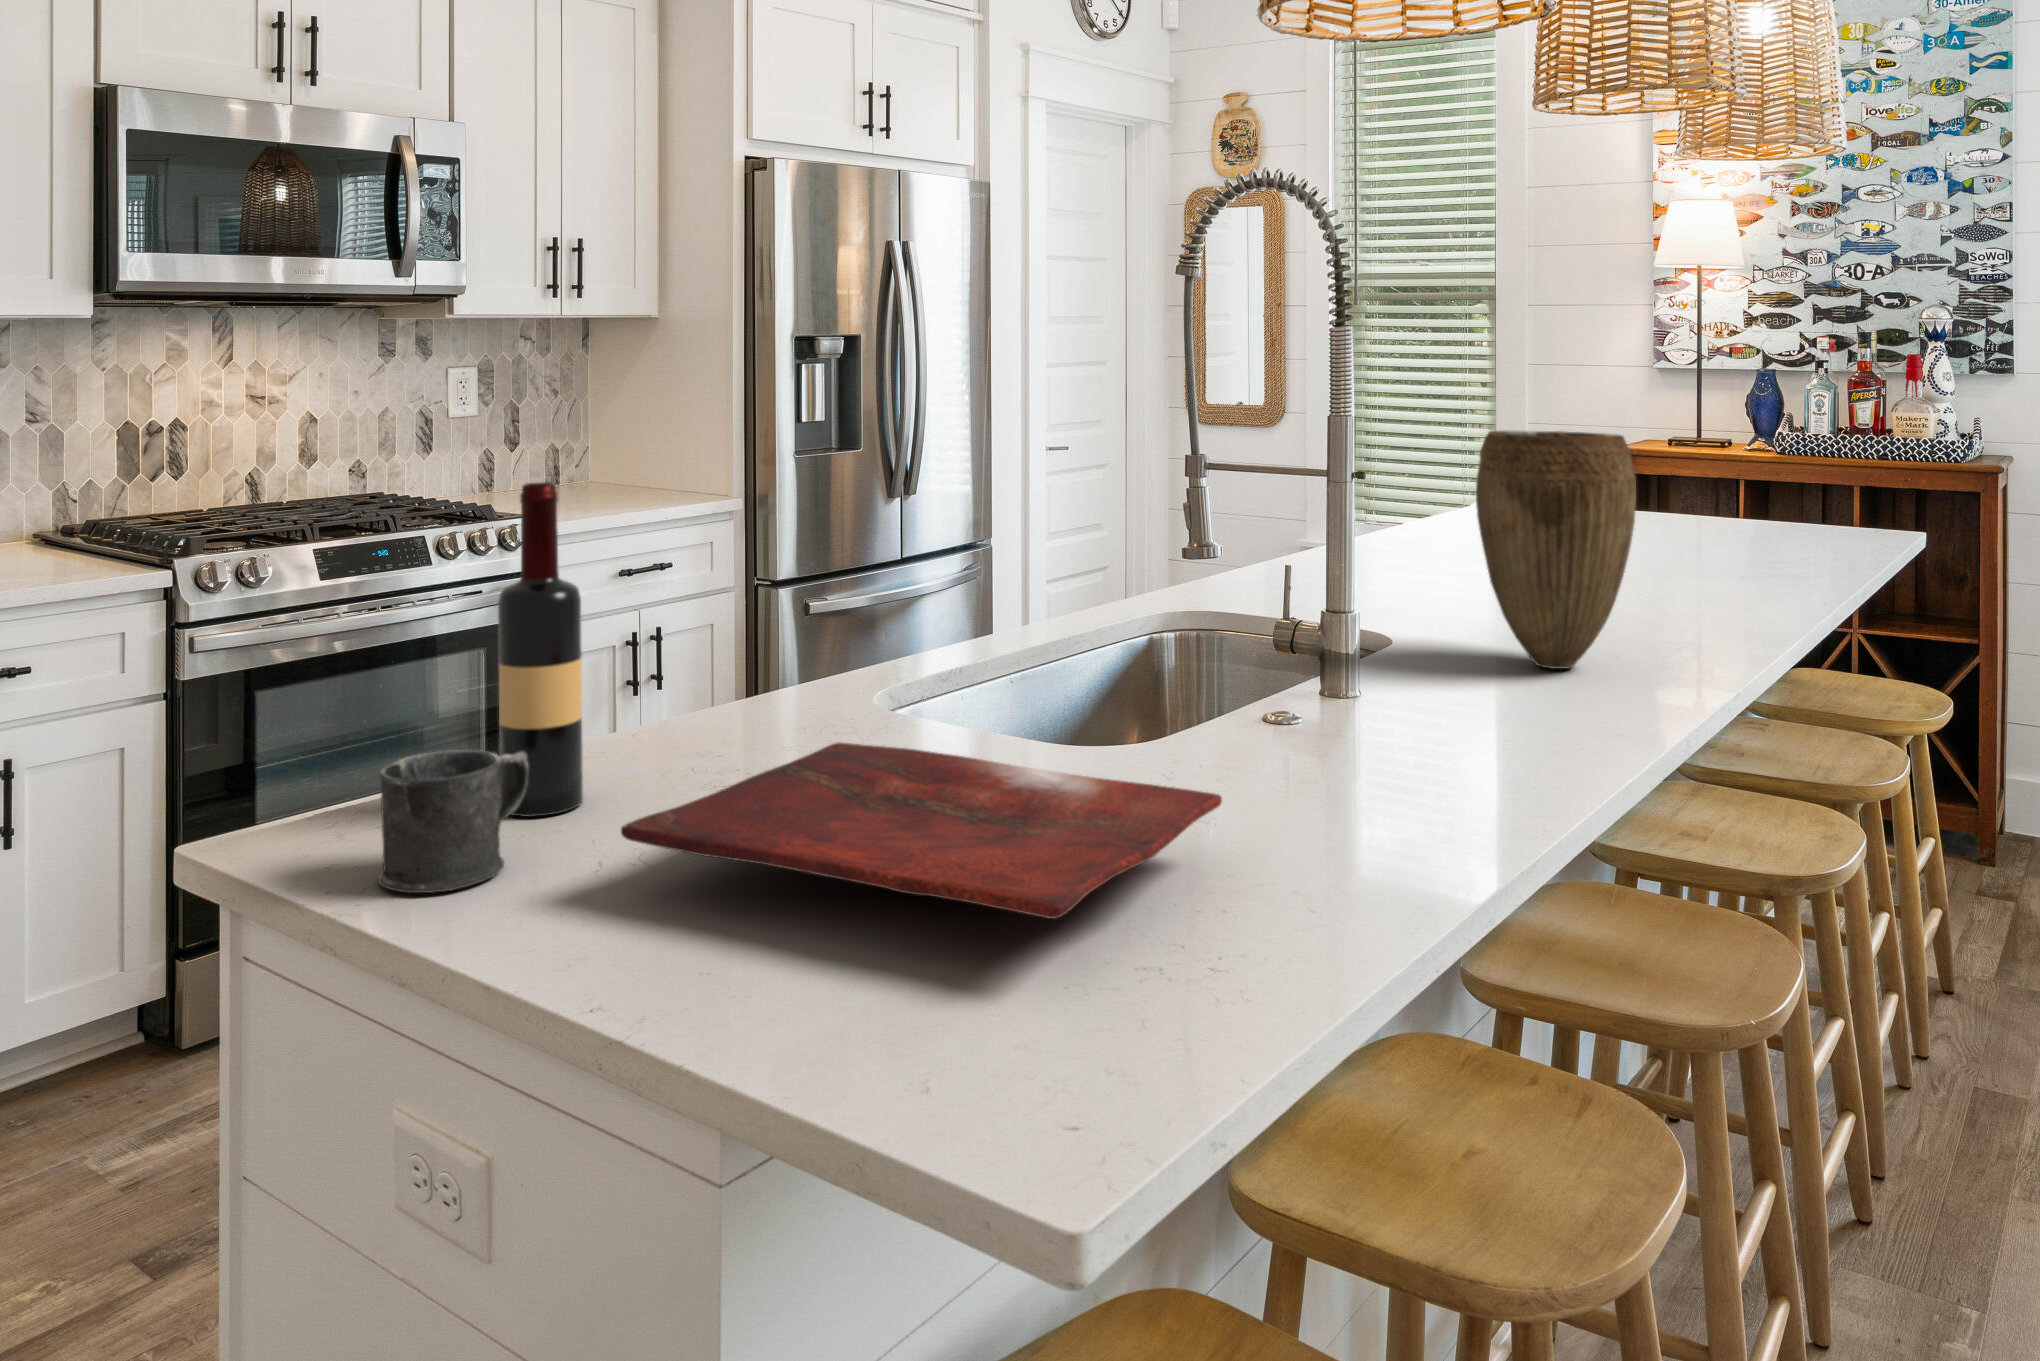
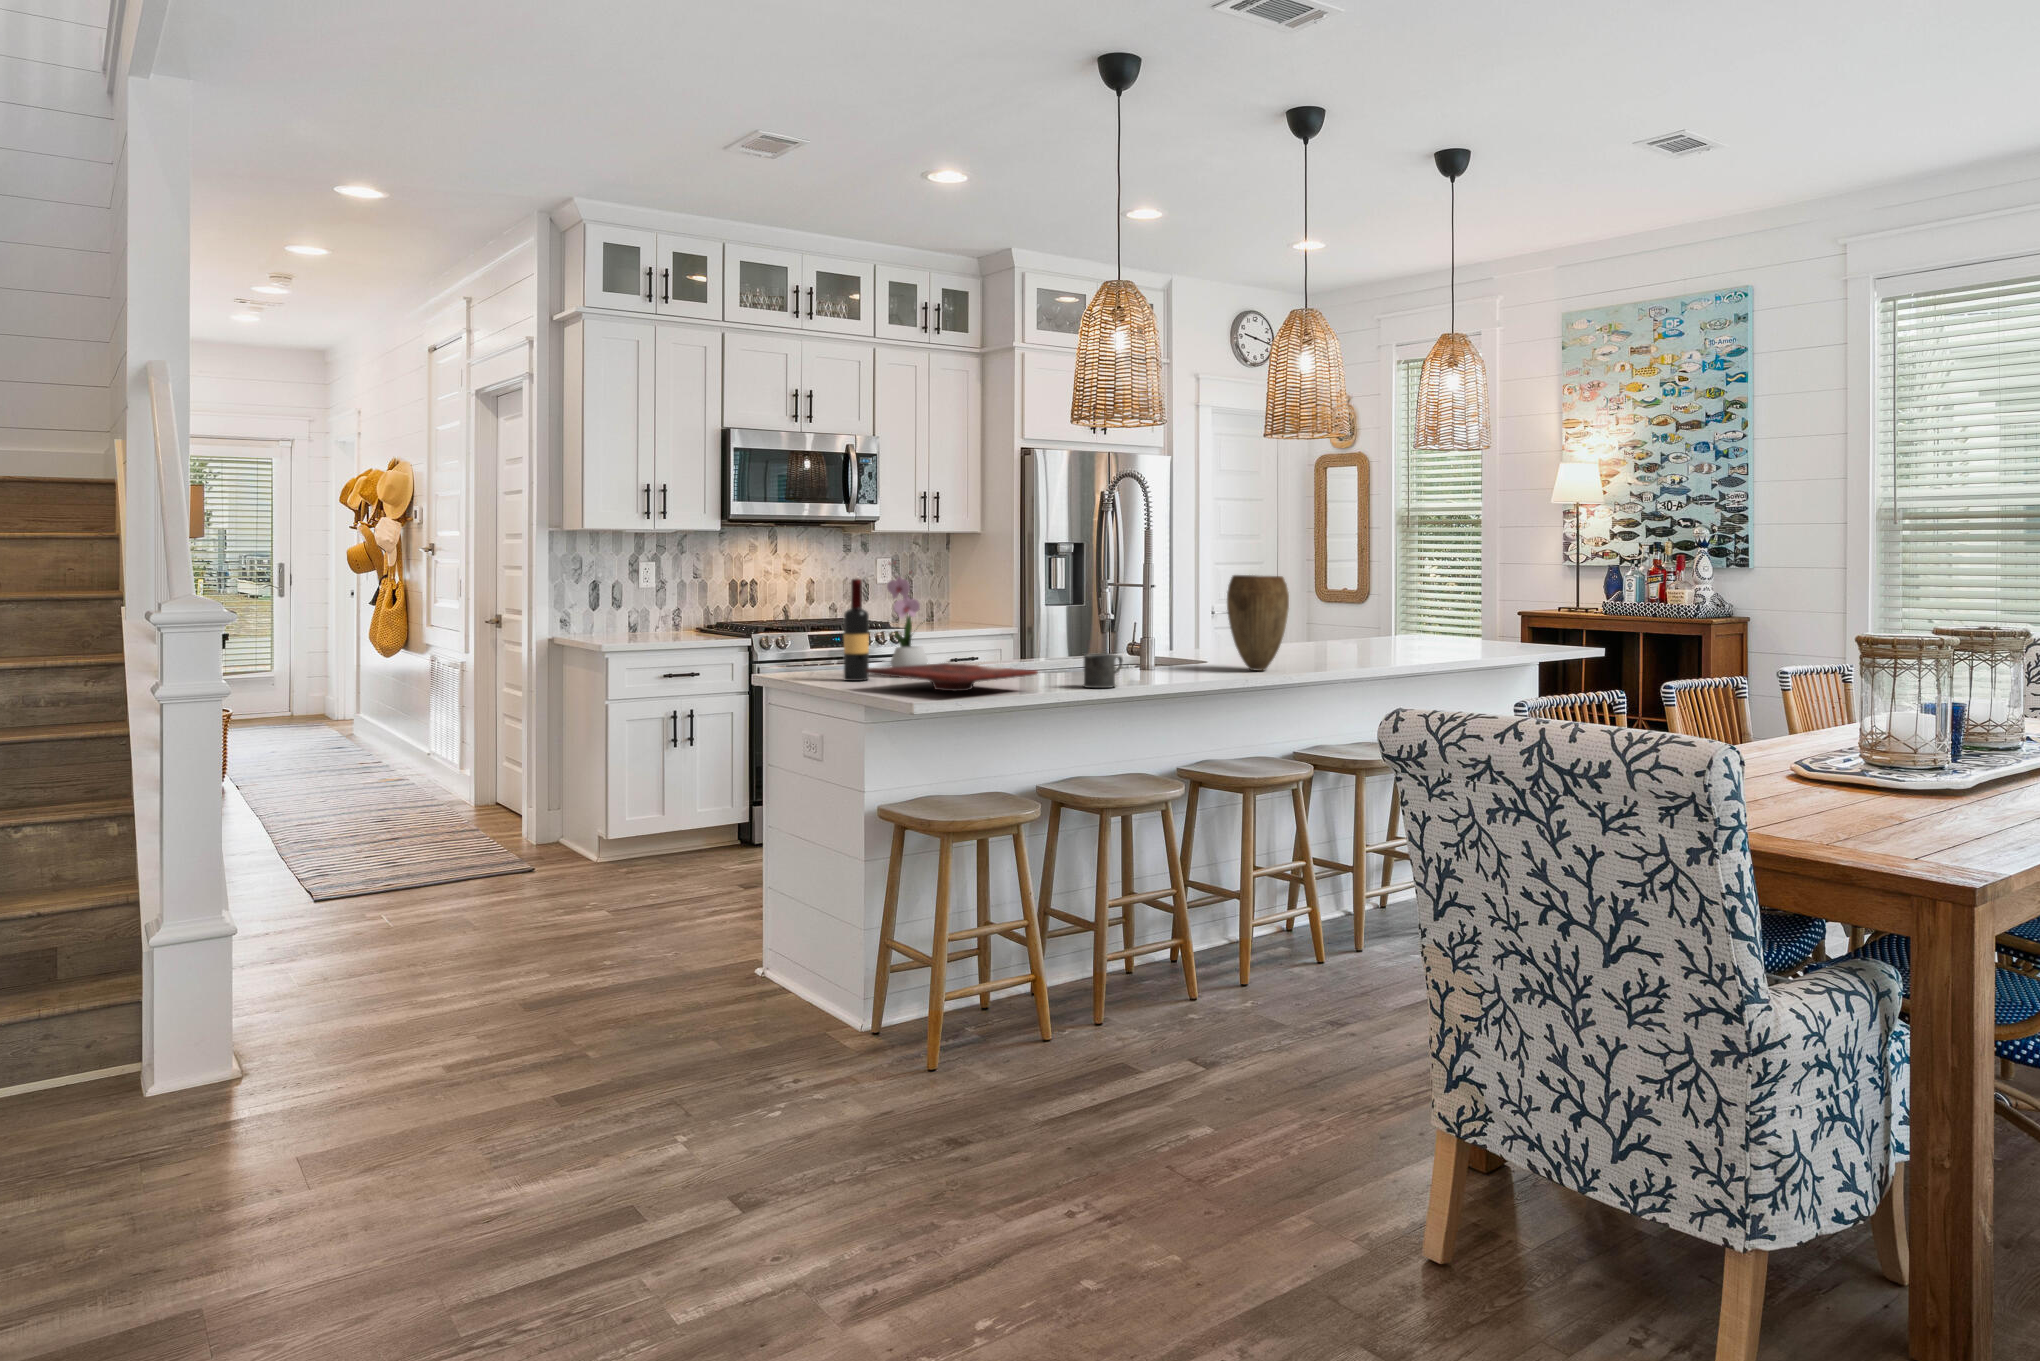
flower arrangement: none [629,420,754,765] -> present [887,562,928,667]
mug: present [378,750,528,893] -> present [1083,654,1123,688]

